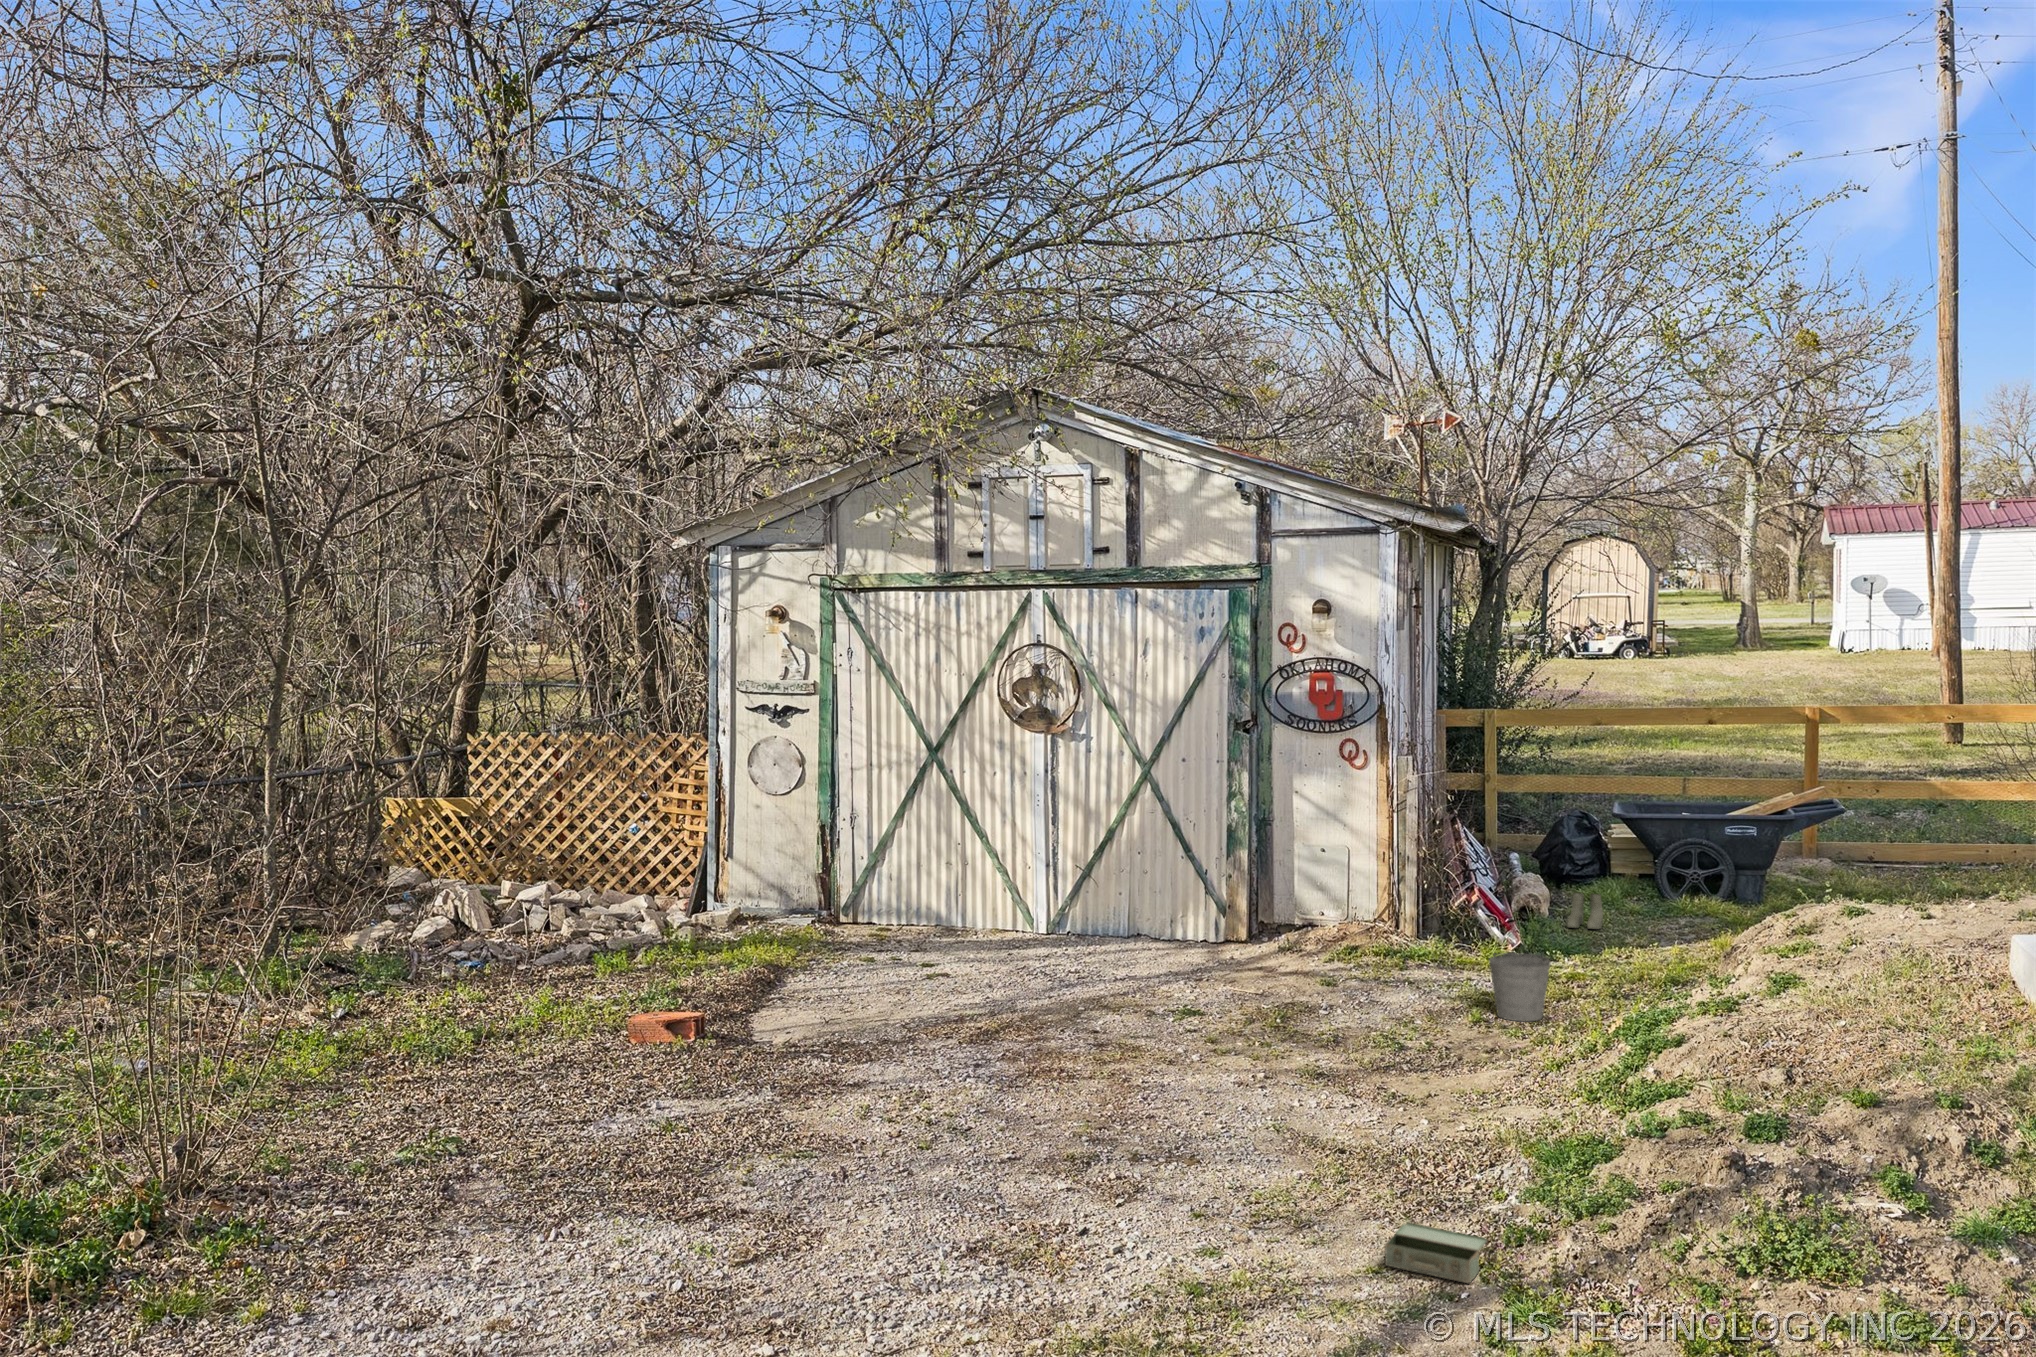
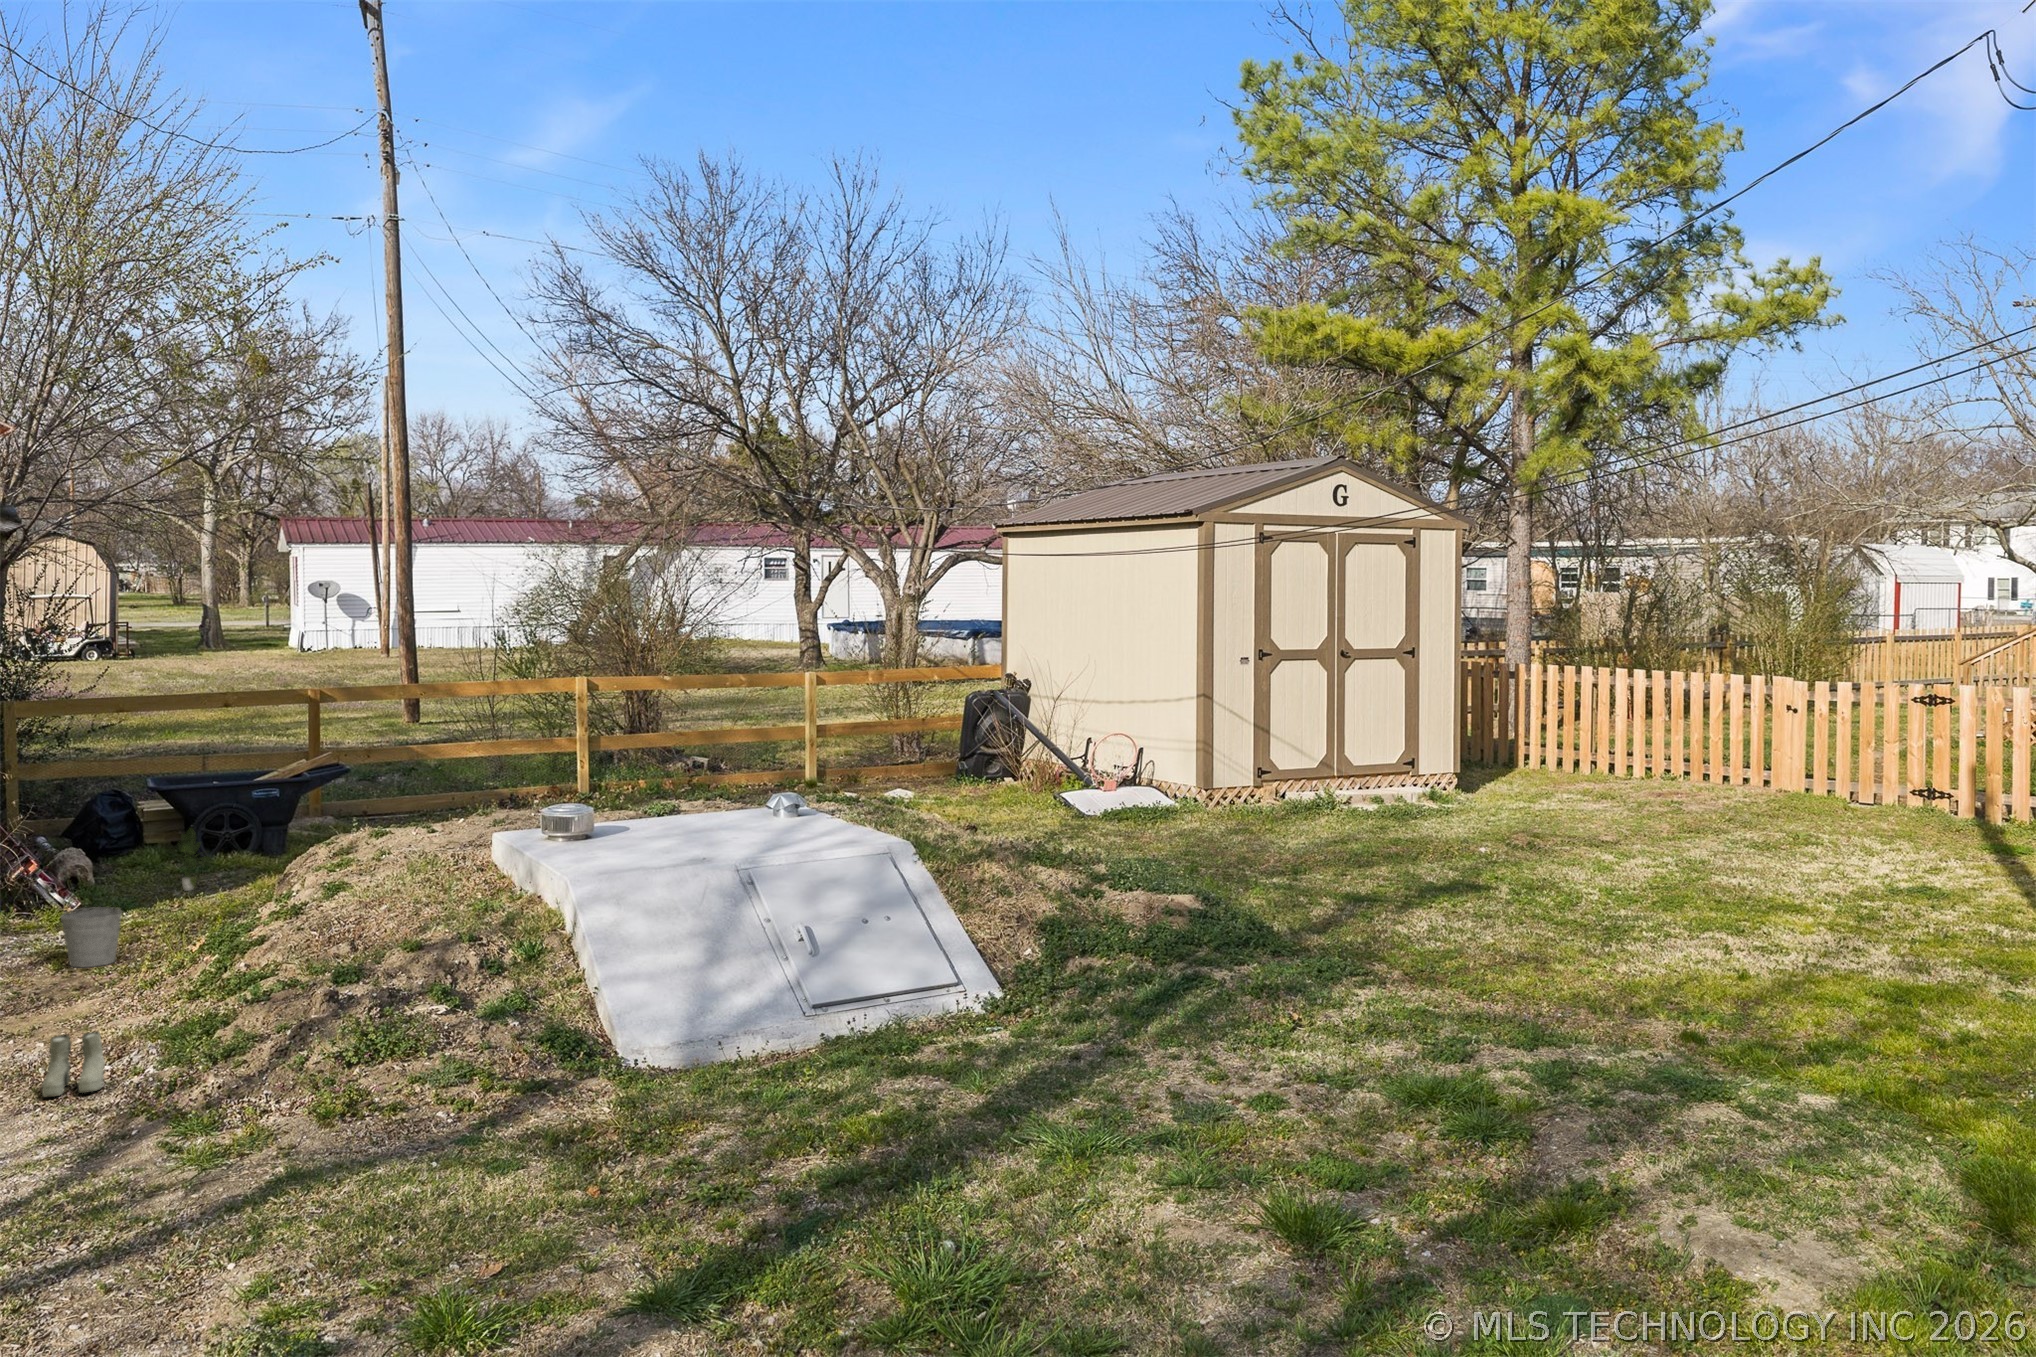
potted plant: none [1622,865,1680,936] -> present [166,828,213,891]
boots: present [1567,893,1603,929] -> present [42,1031,105,1097]
toolbox: present [1385,1223,1487,1283] -> none [51,1098,142,1141]

